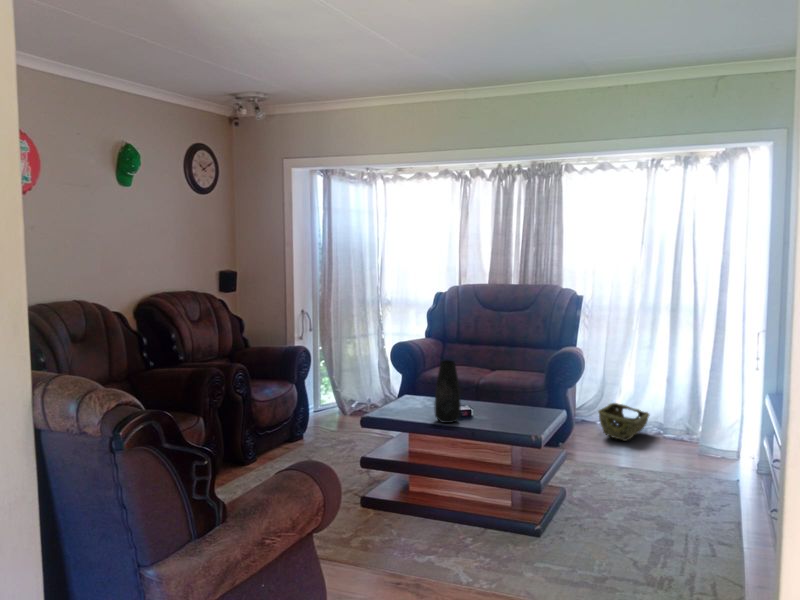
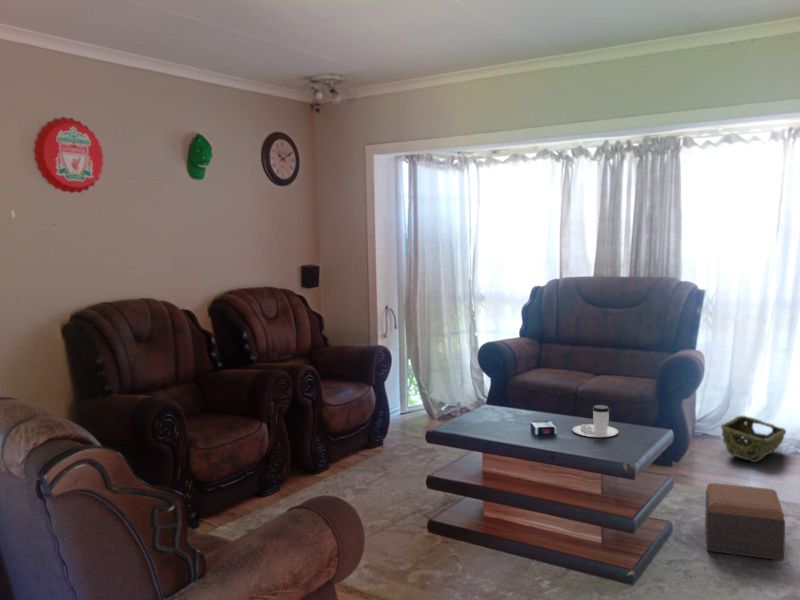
vase: present [435,360,461,423] -> none [510,371,540,443]
coffee cup: none [485,390,524,417] -> present [573,405,618,437]
footstool: none [592,455,657,515] -> present [705,483,785,561]

